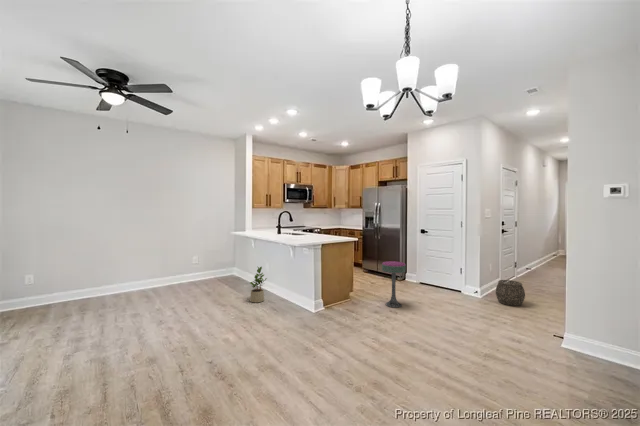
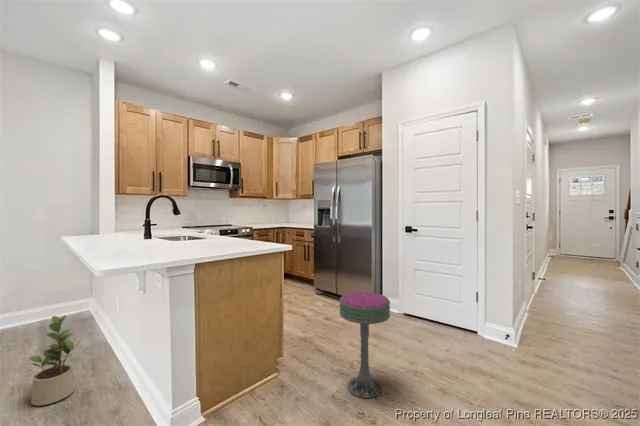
woven basket: present [496,280,525,306] -> none [550,317,614,374]

